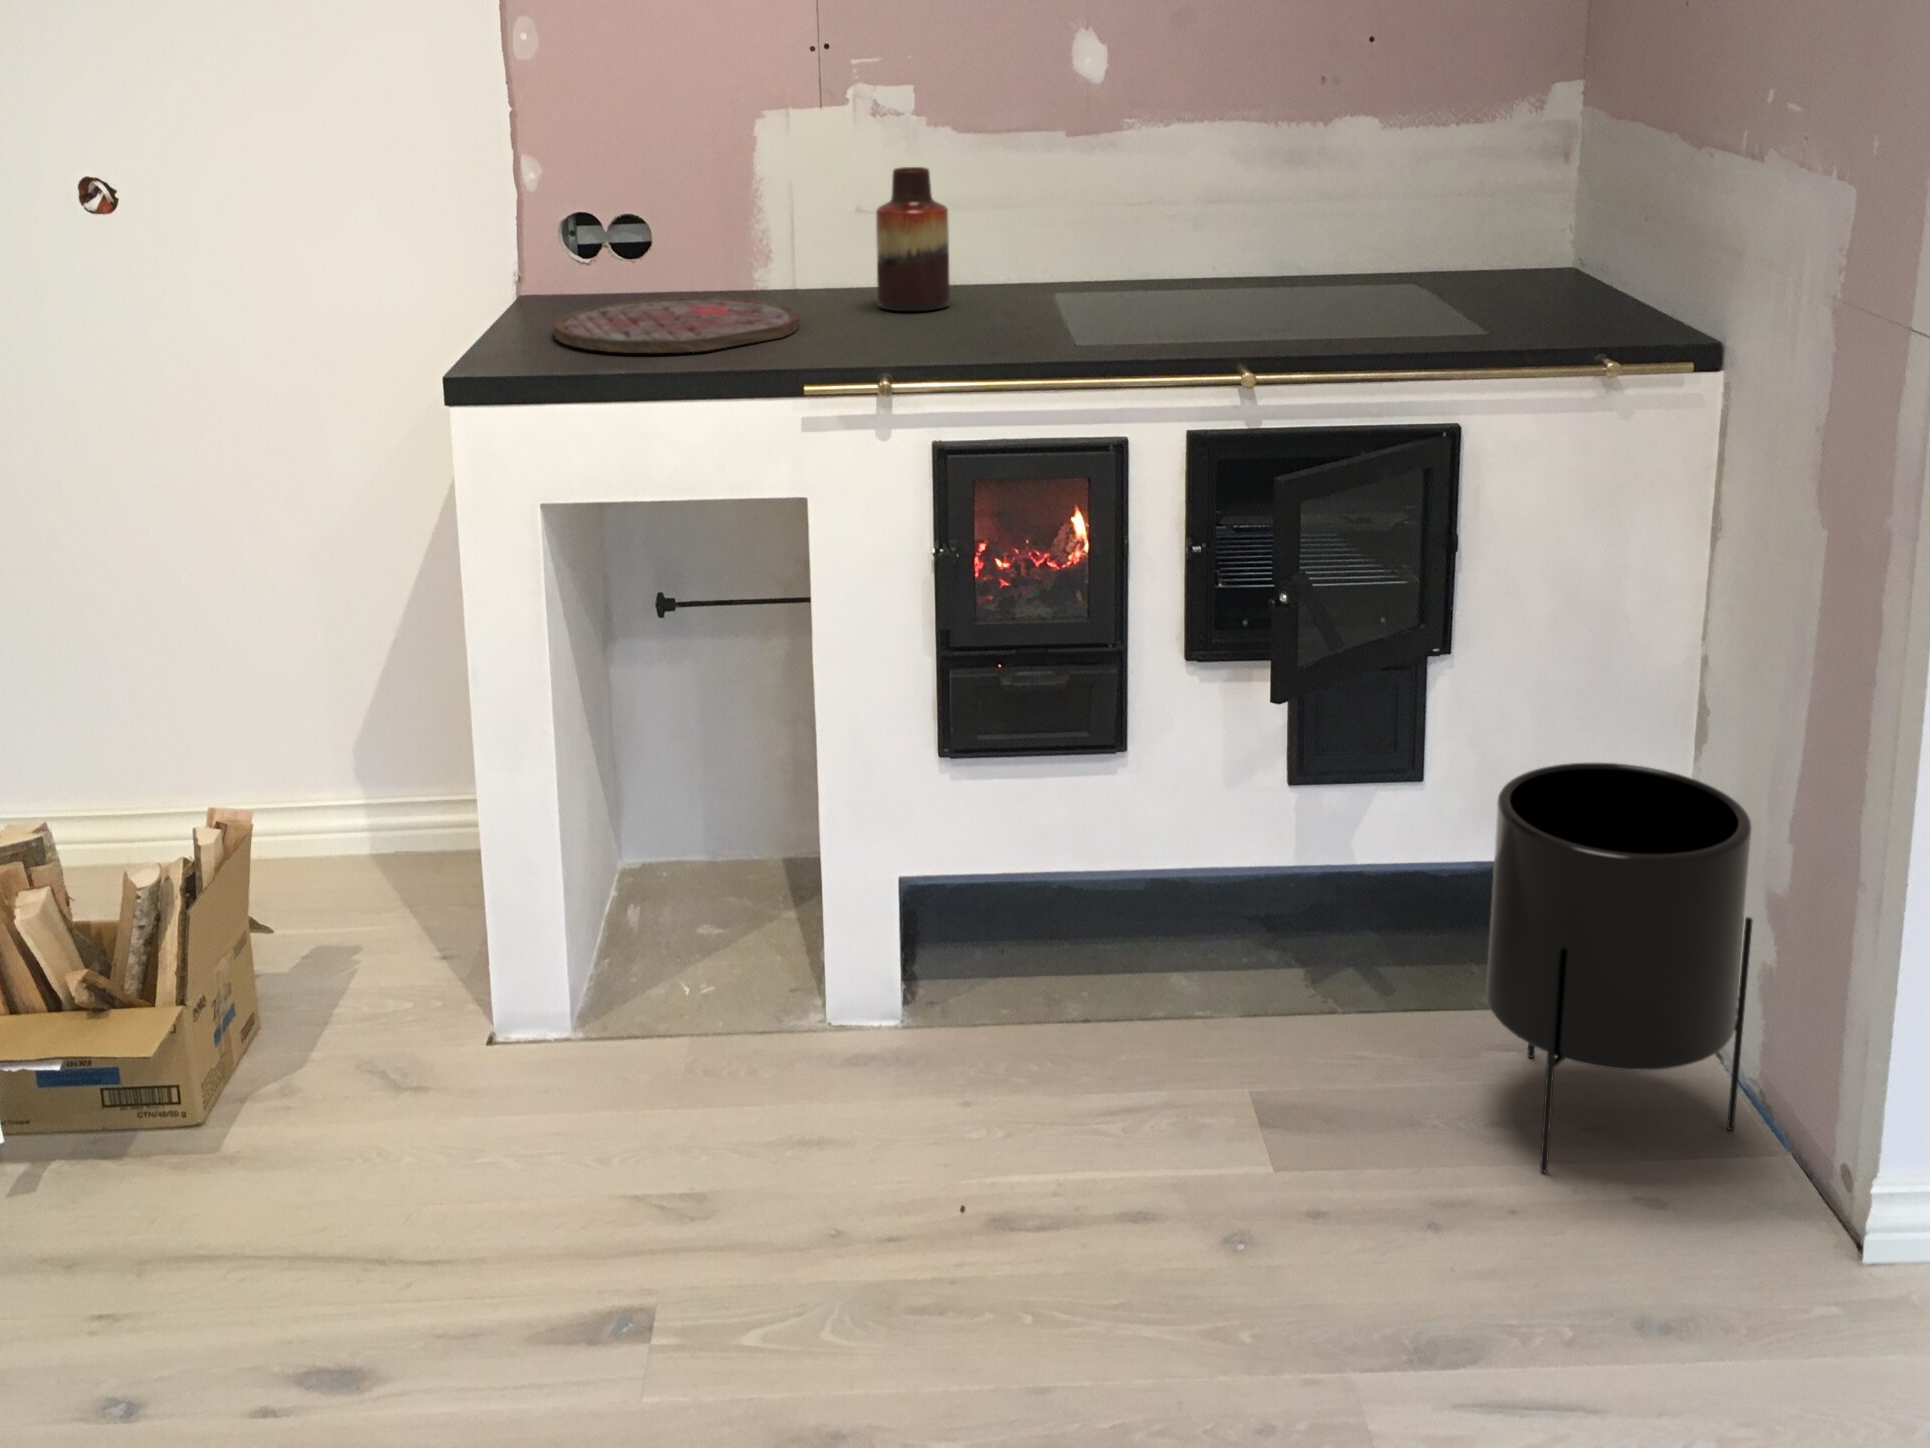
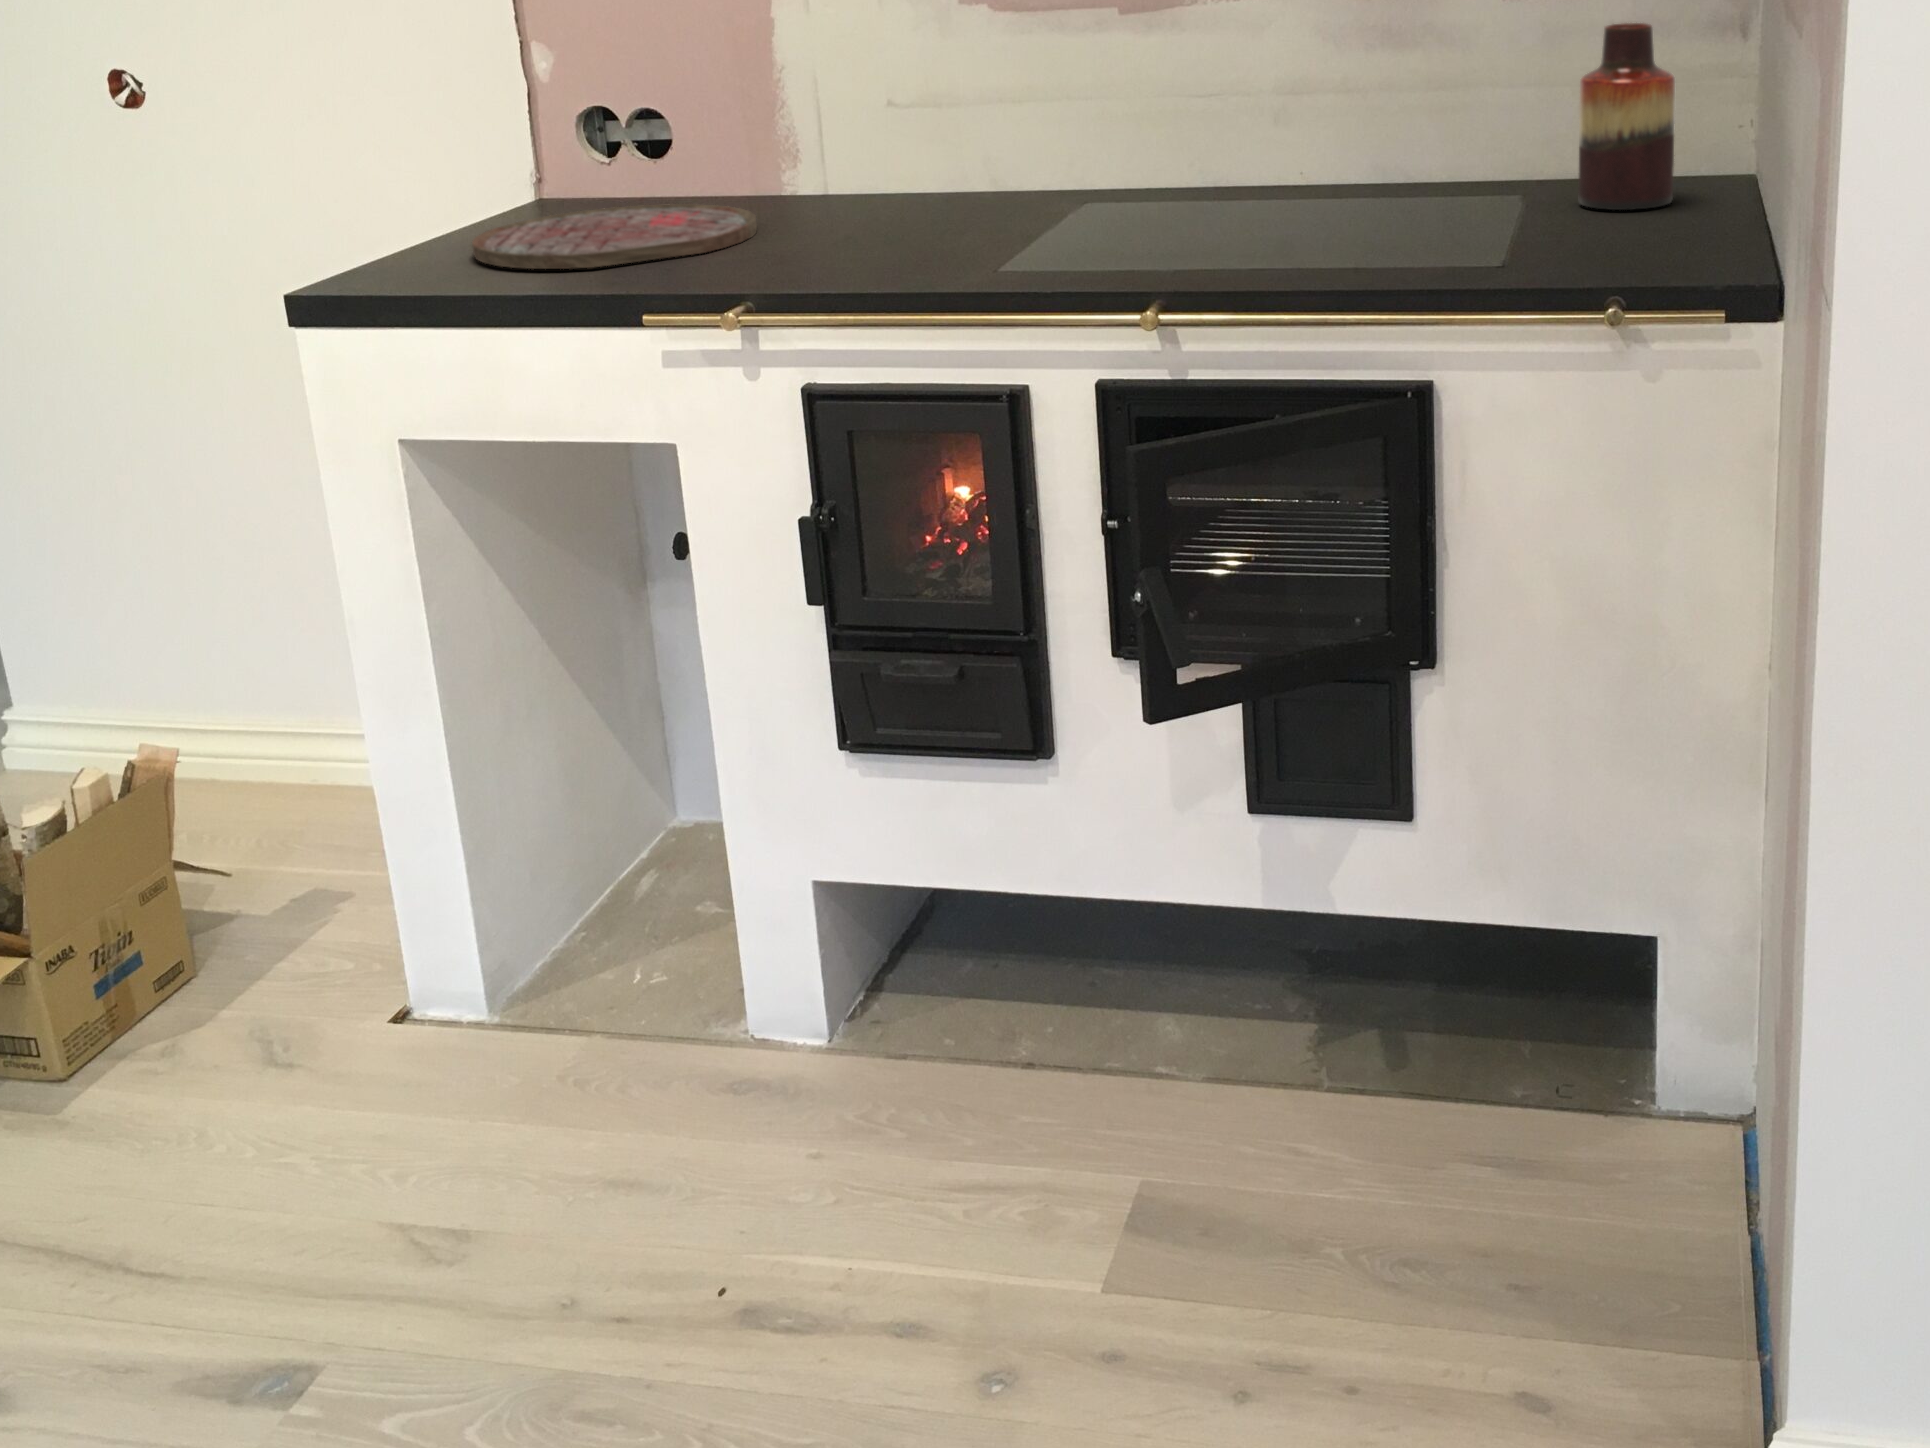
vase: present [876,167,950,311] -> present [1578,23,1675,210]
planter: present [1486,763,1752,1172] -> none [1396,831,1723,1356]

